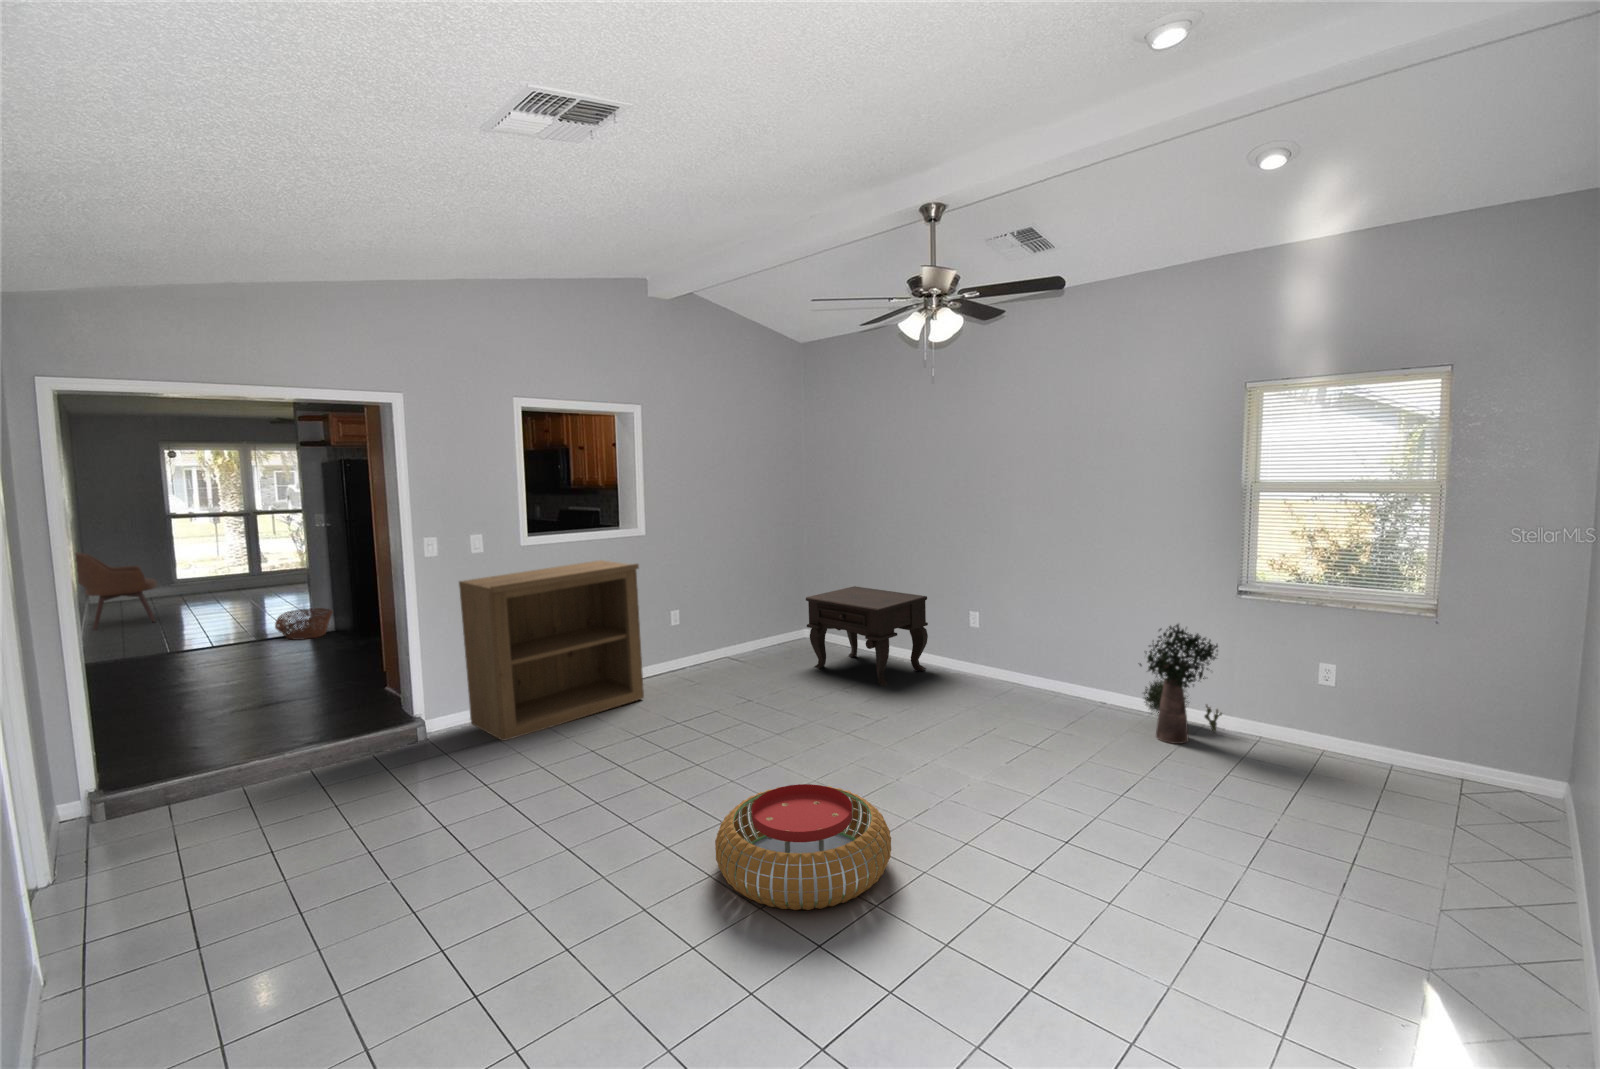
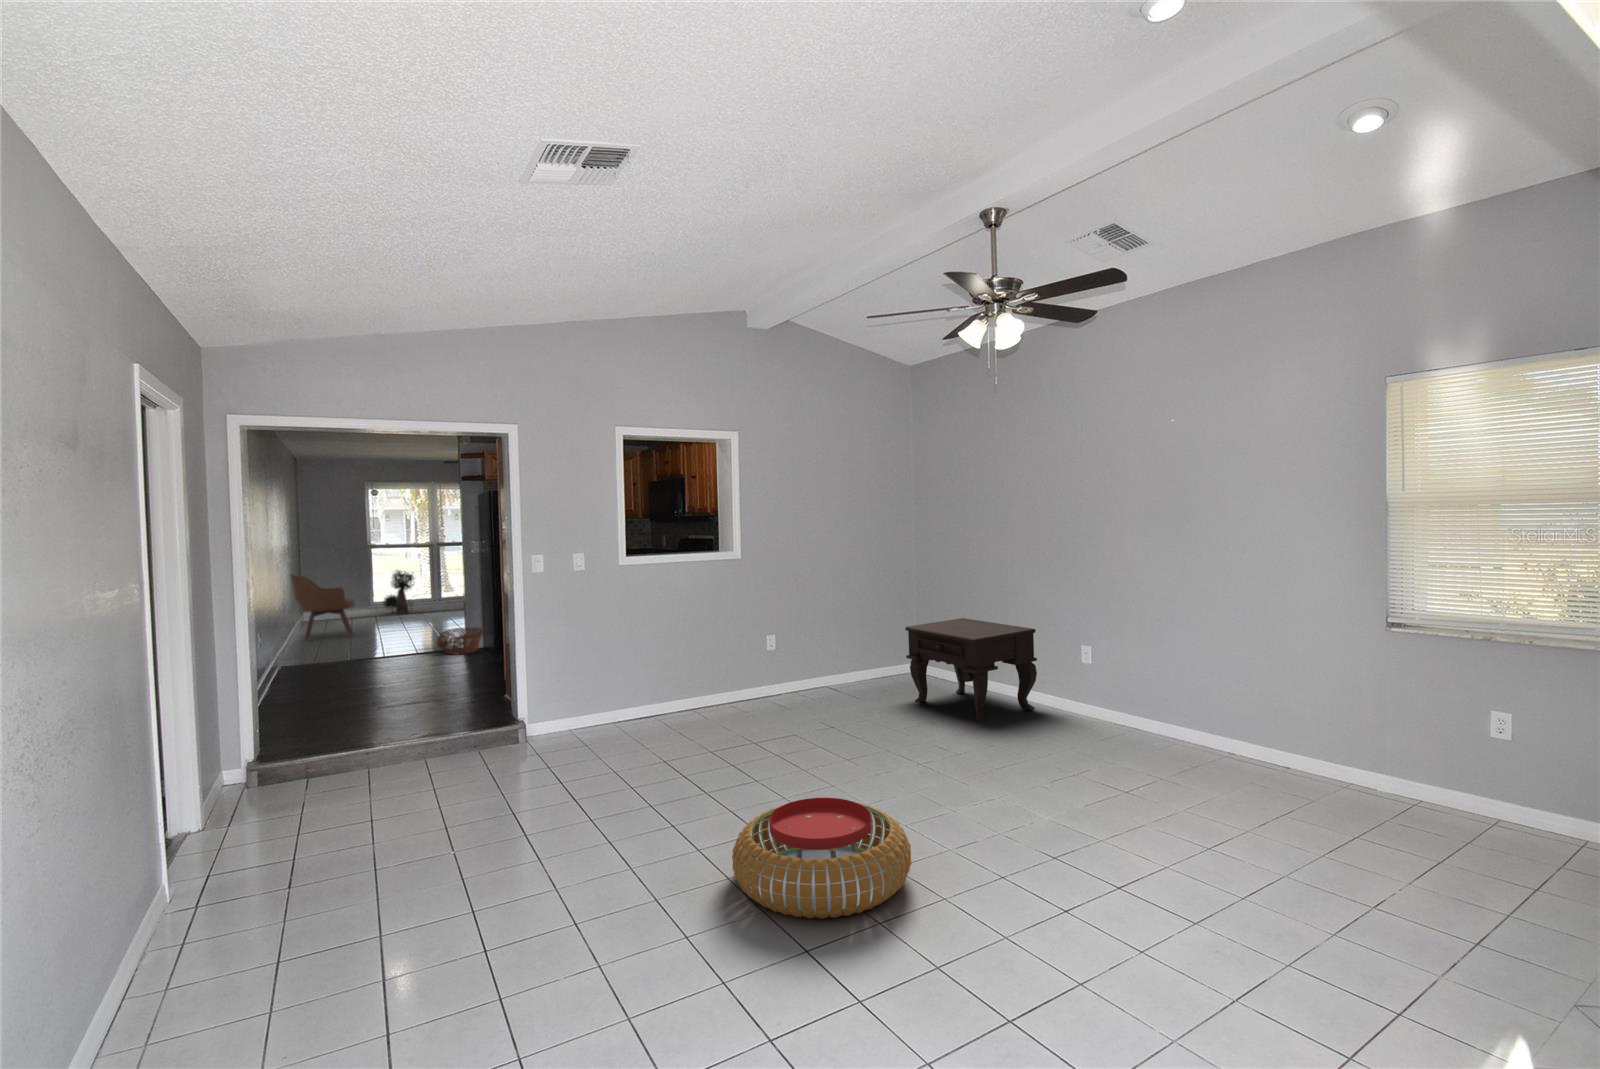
bookshelf: present [459,560,644,741] -> none [562,583,733,749]
potted plant: present [1140,624,1222,744] -> present [383,571,415,614]

